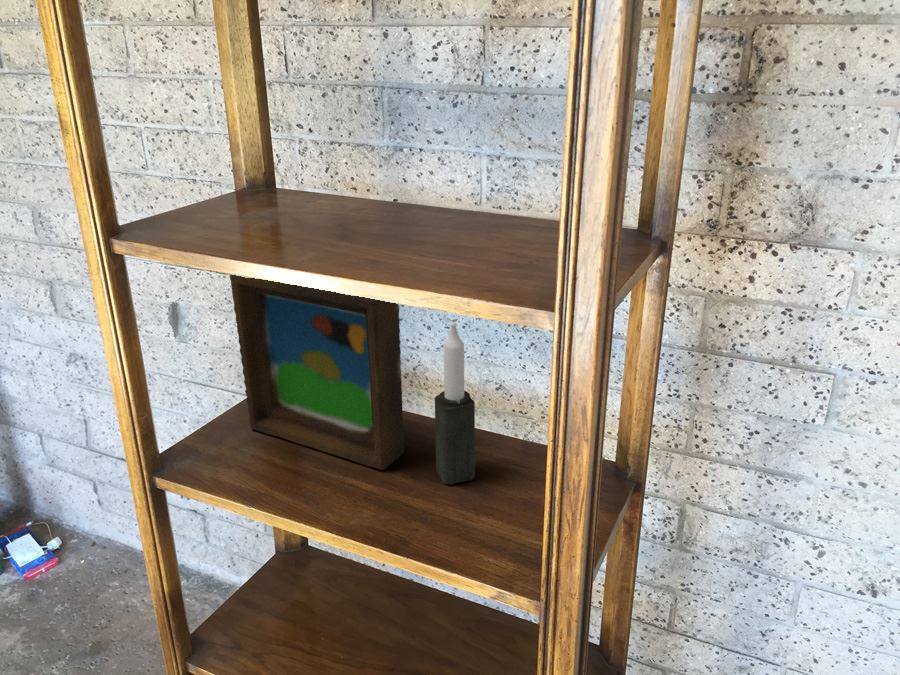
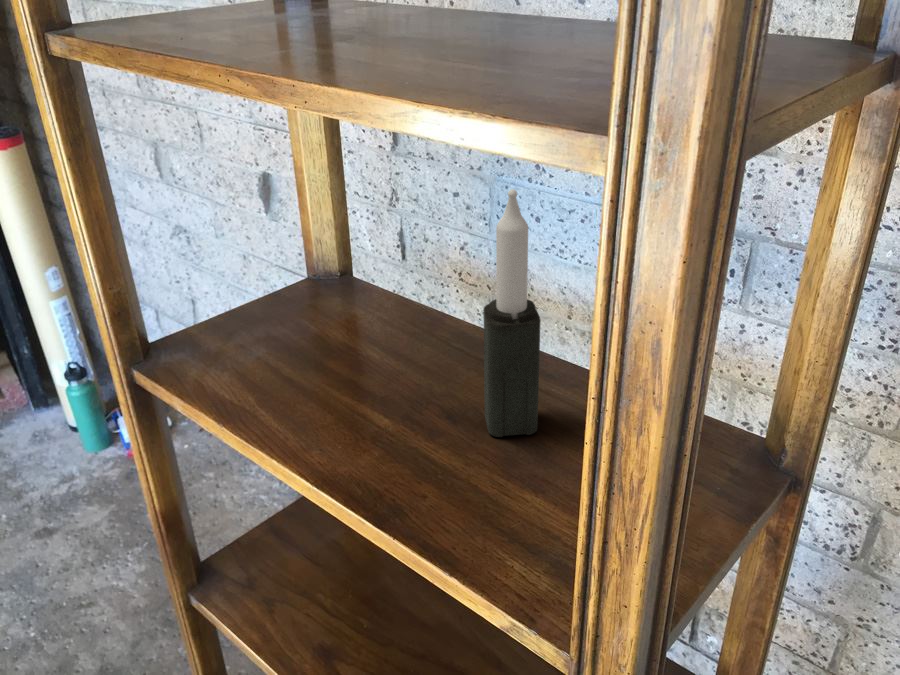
picture frame: present [230,275,404,470] -> none [239,101,452,401]

